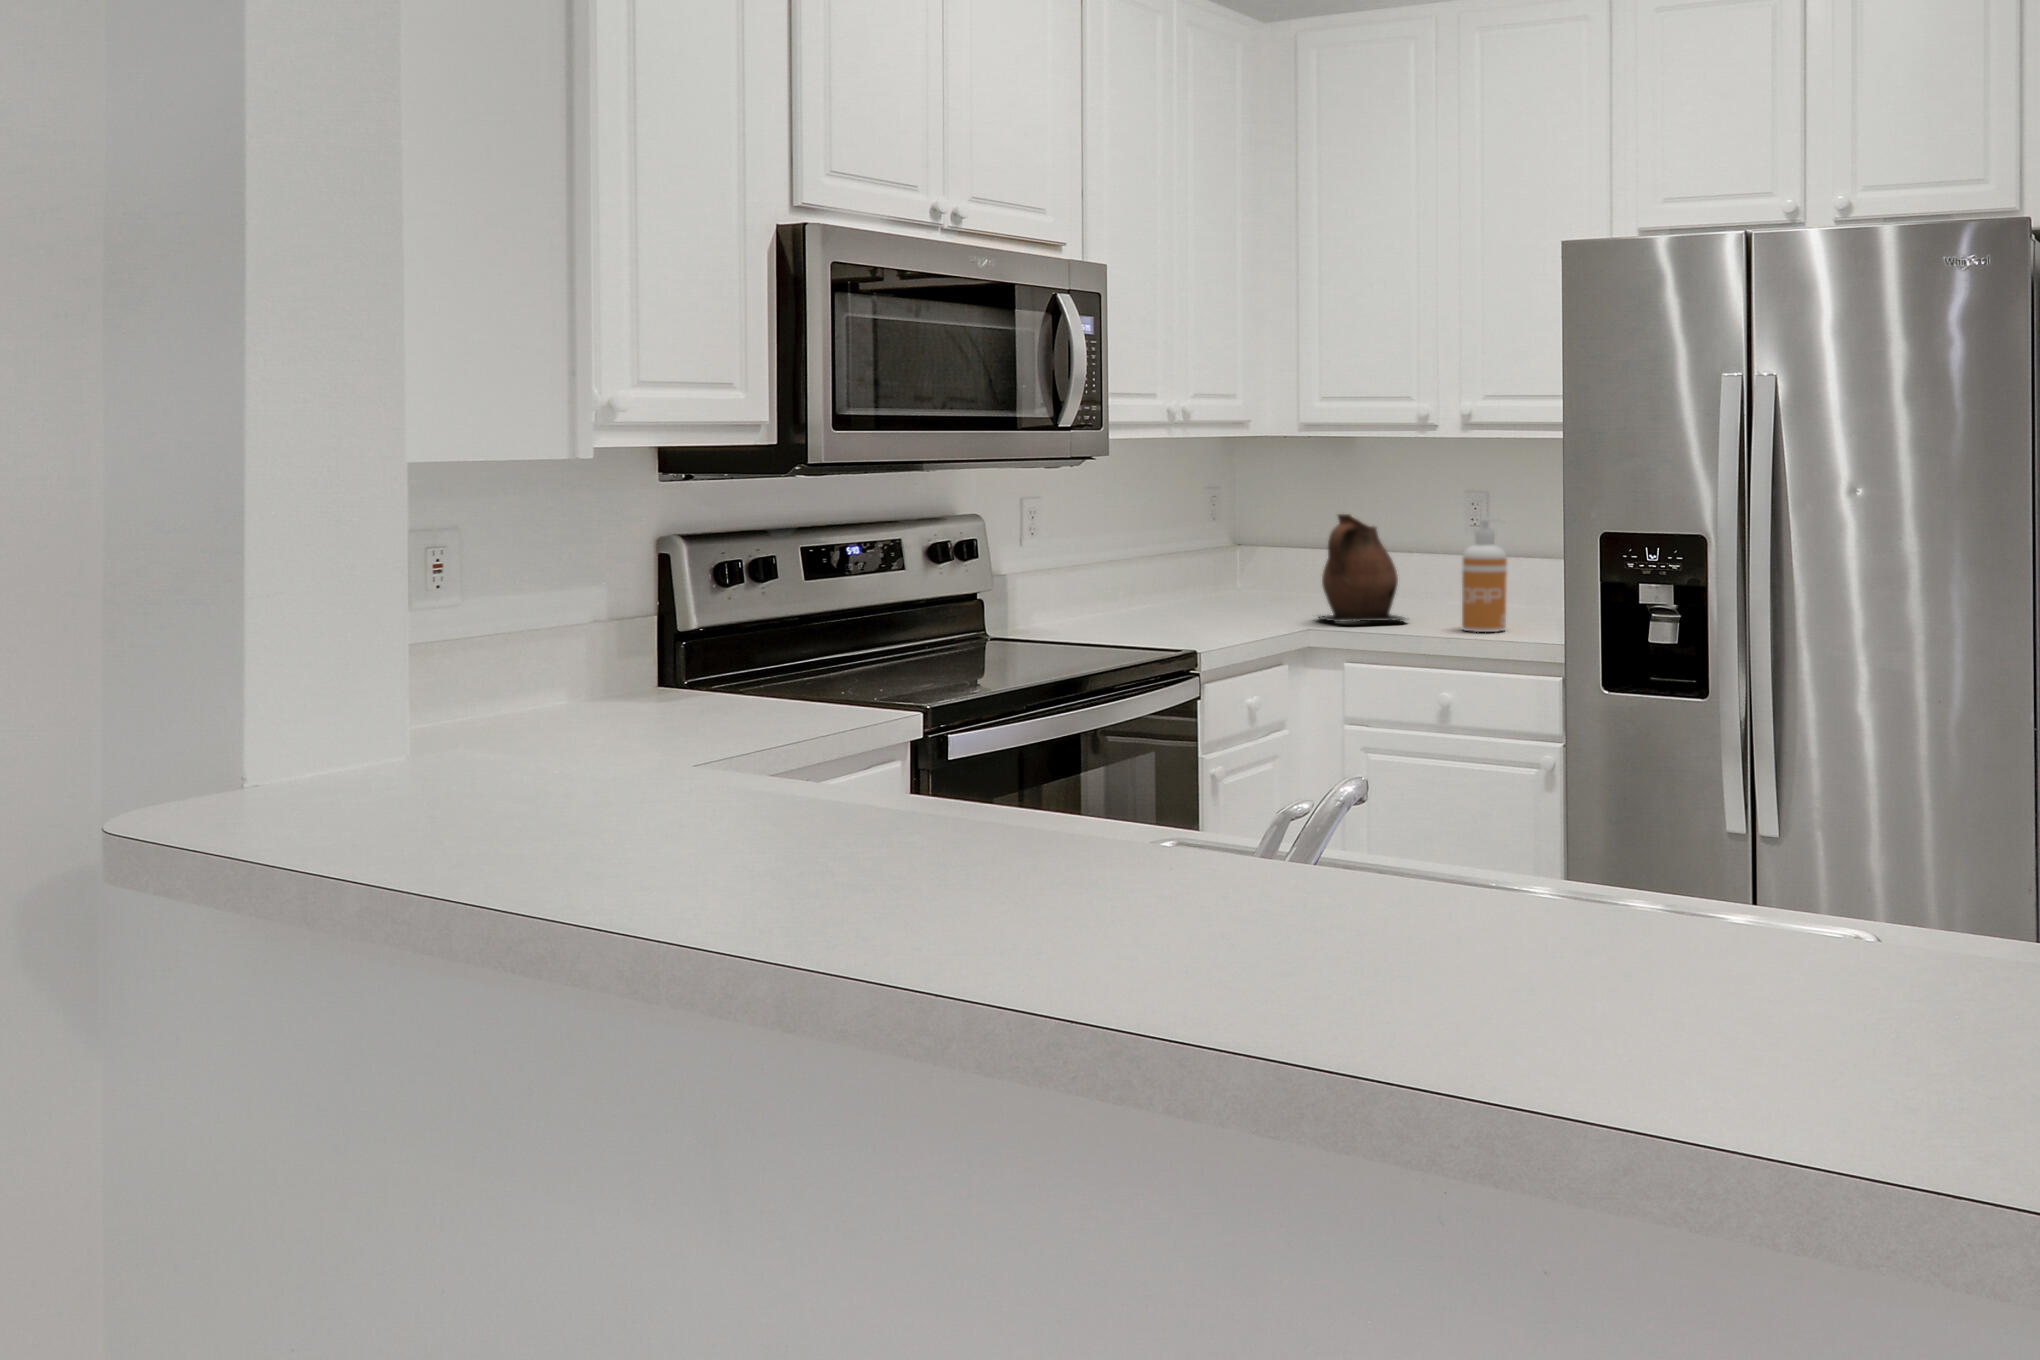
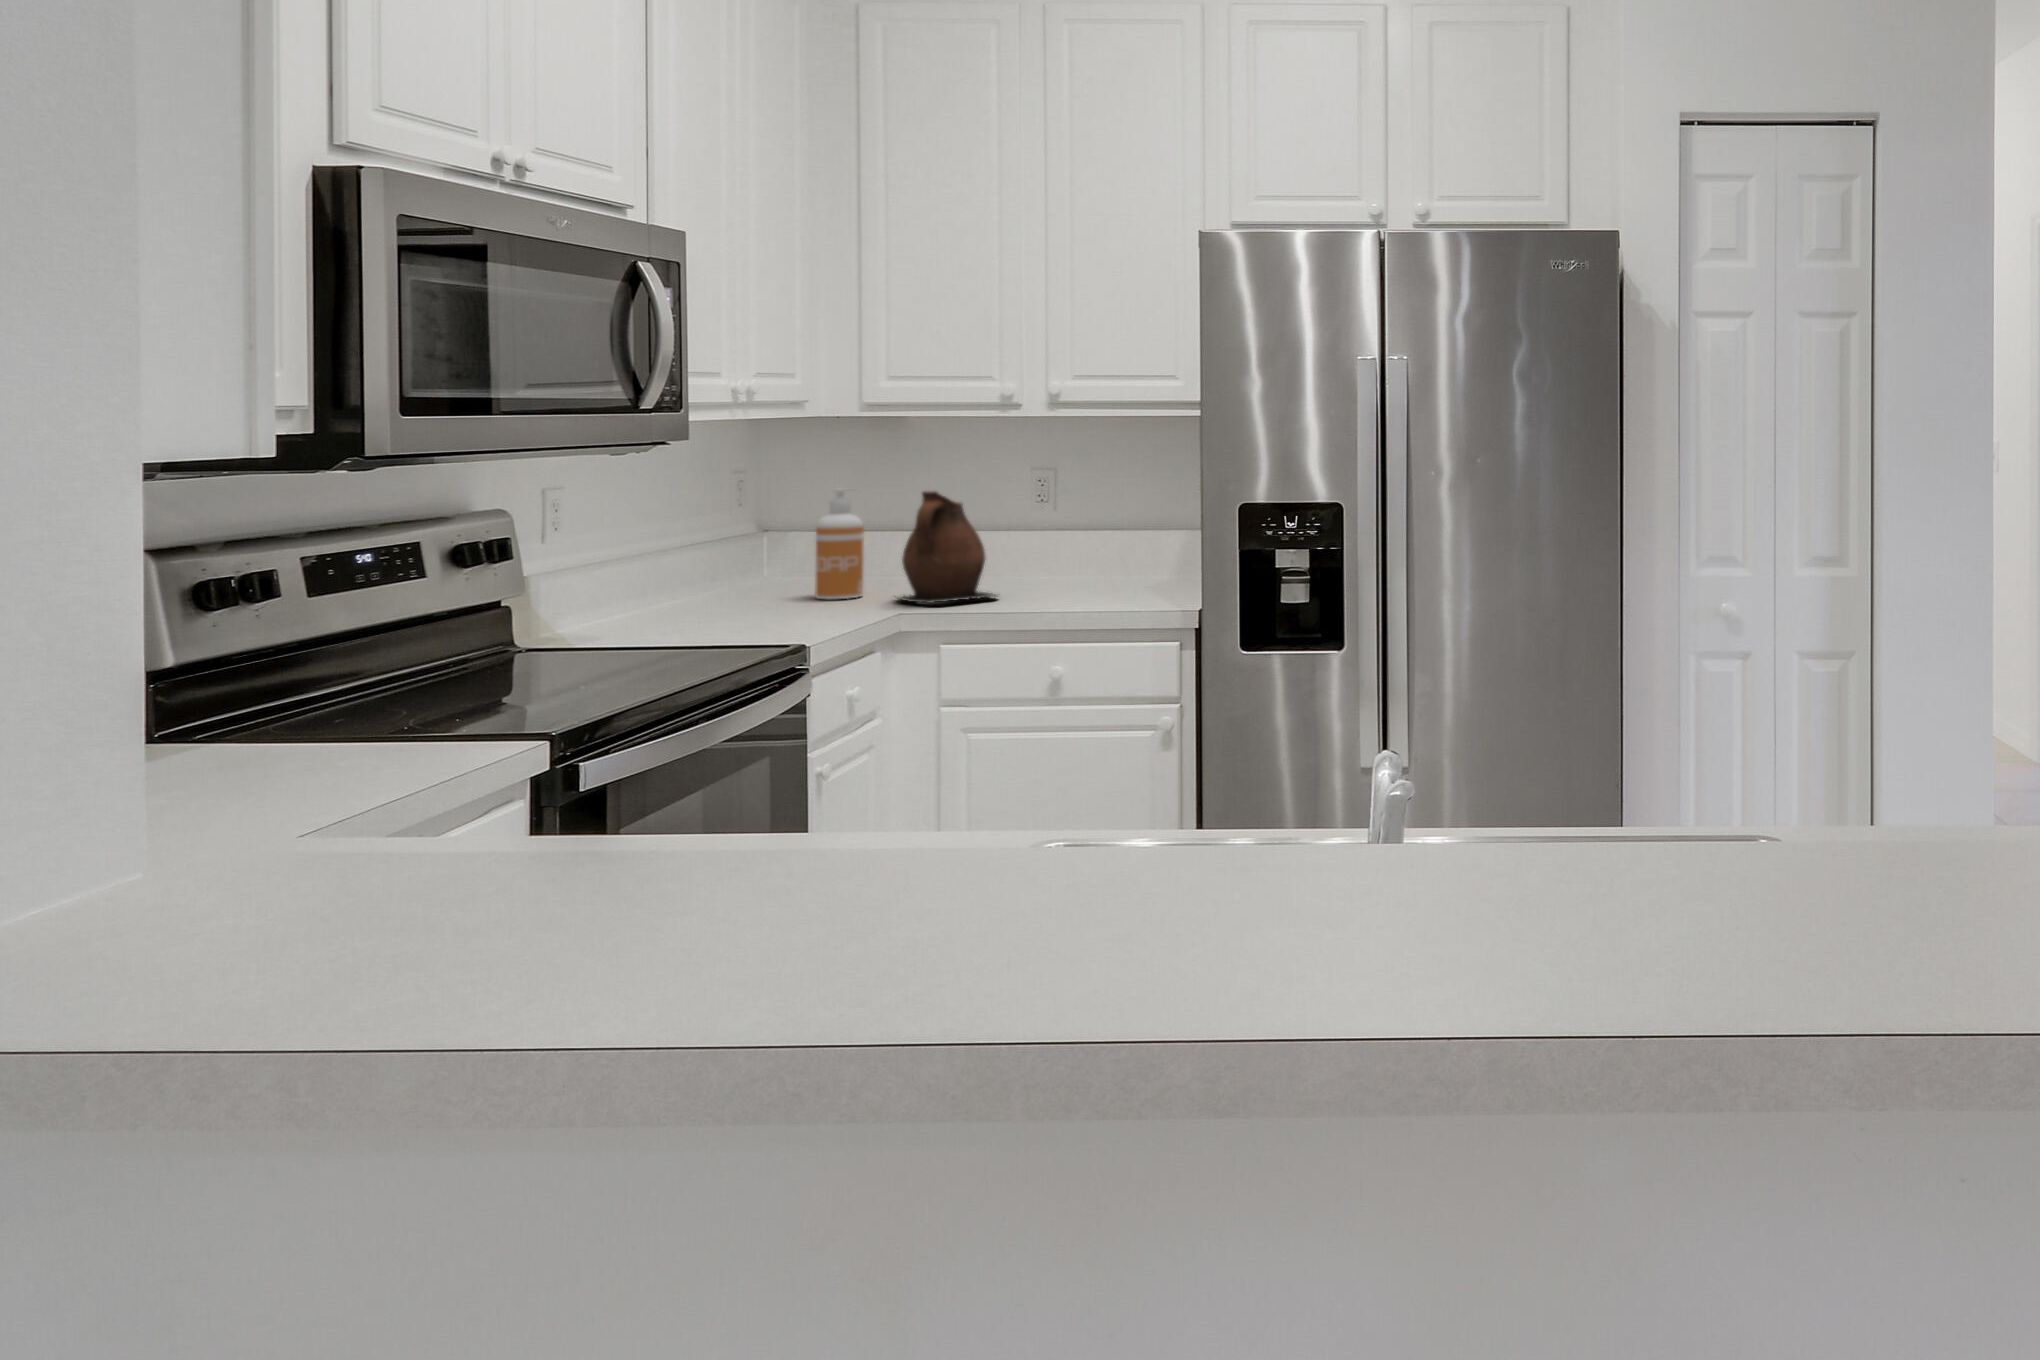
soap dispenser: present [1462,518,1507,632] -> present [815,488,864,599]

